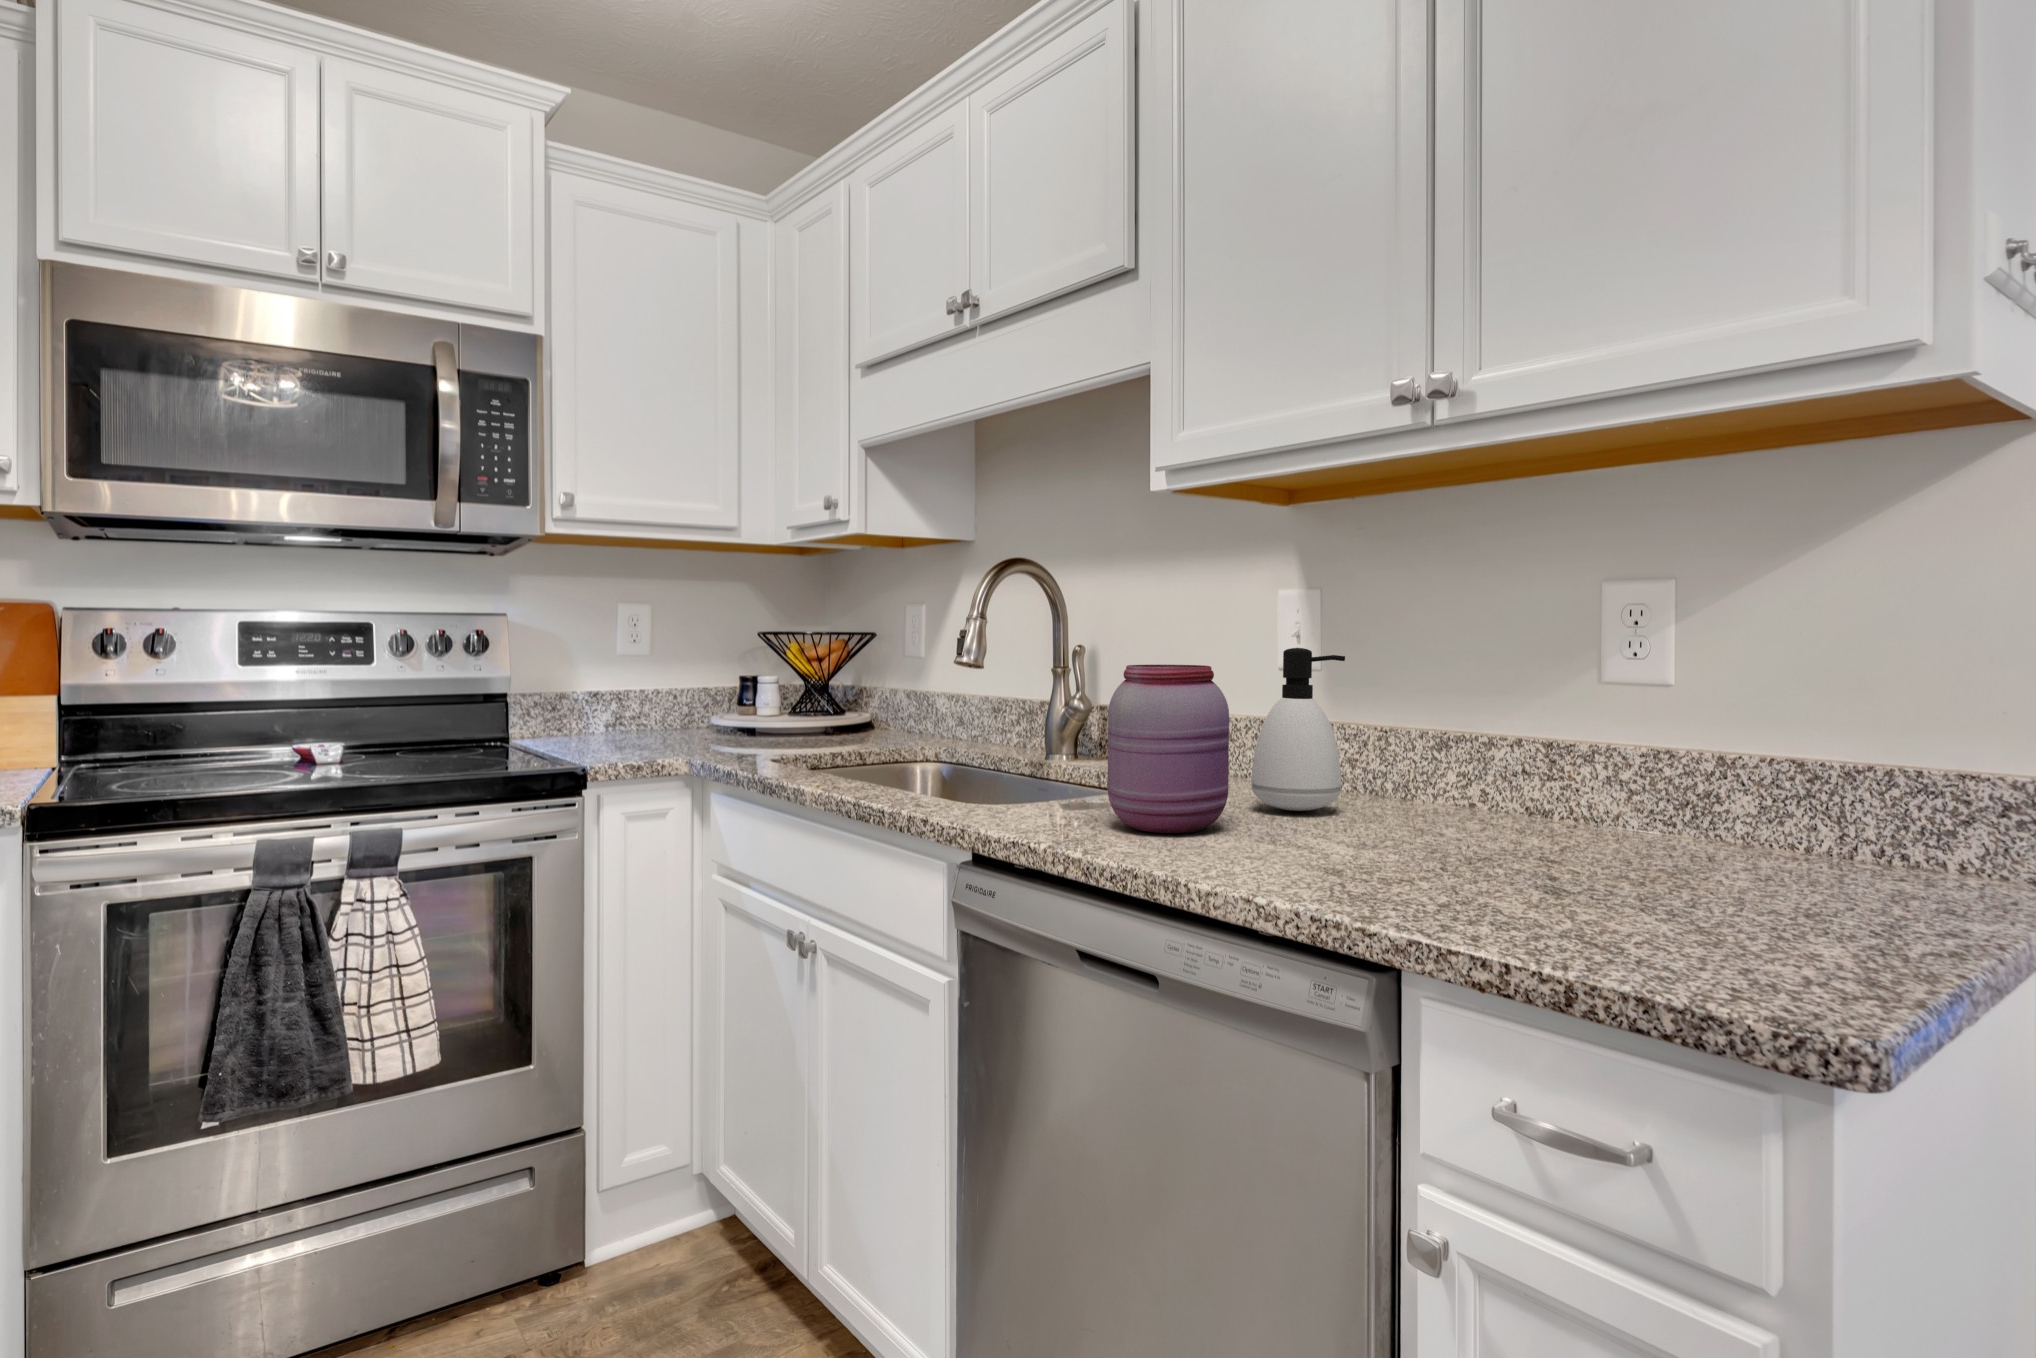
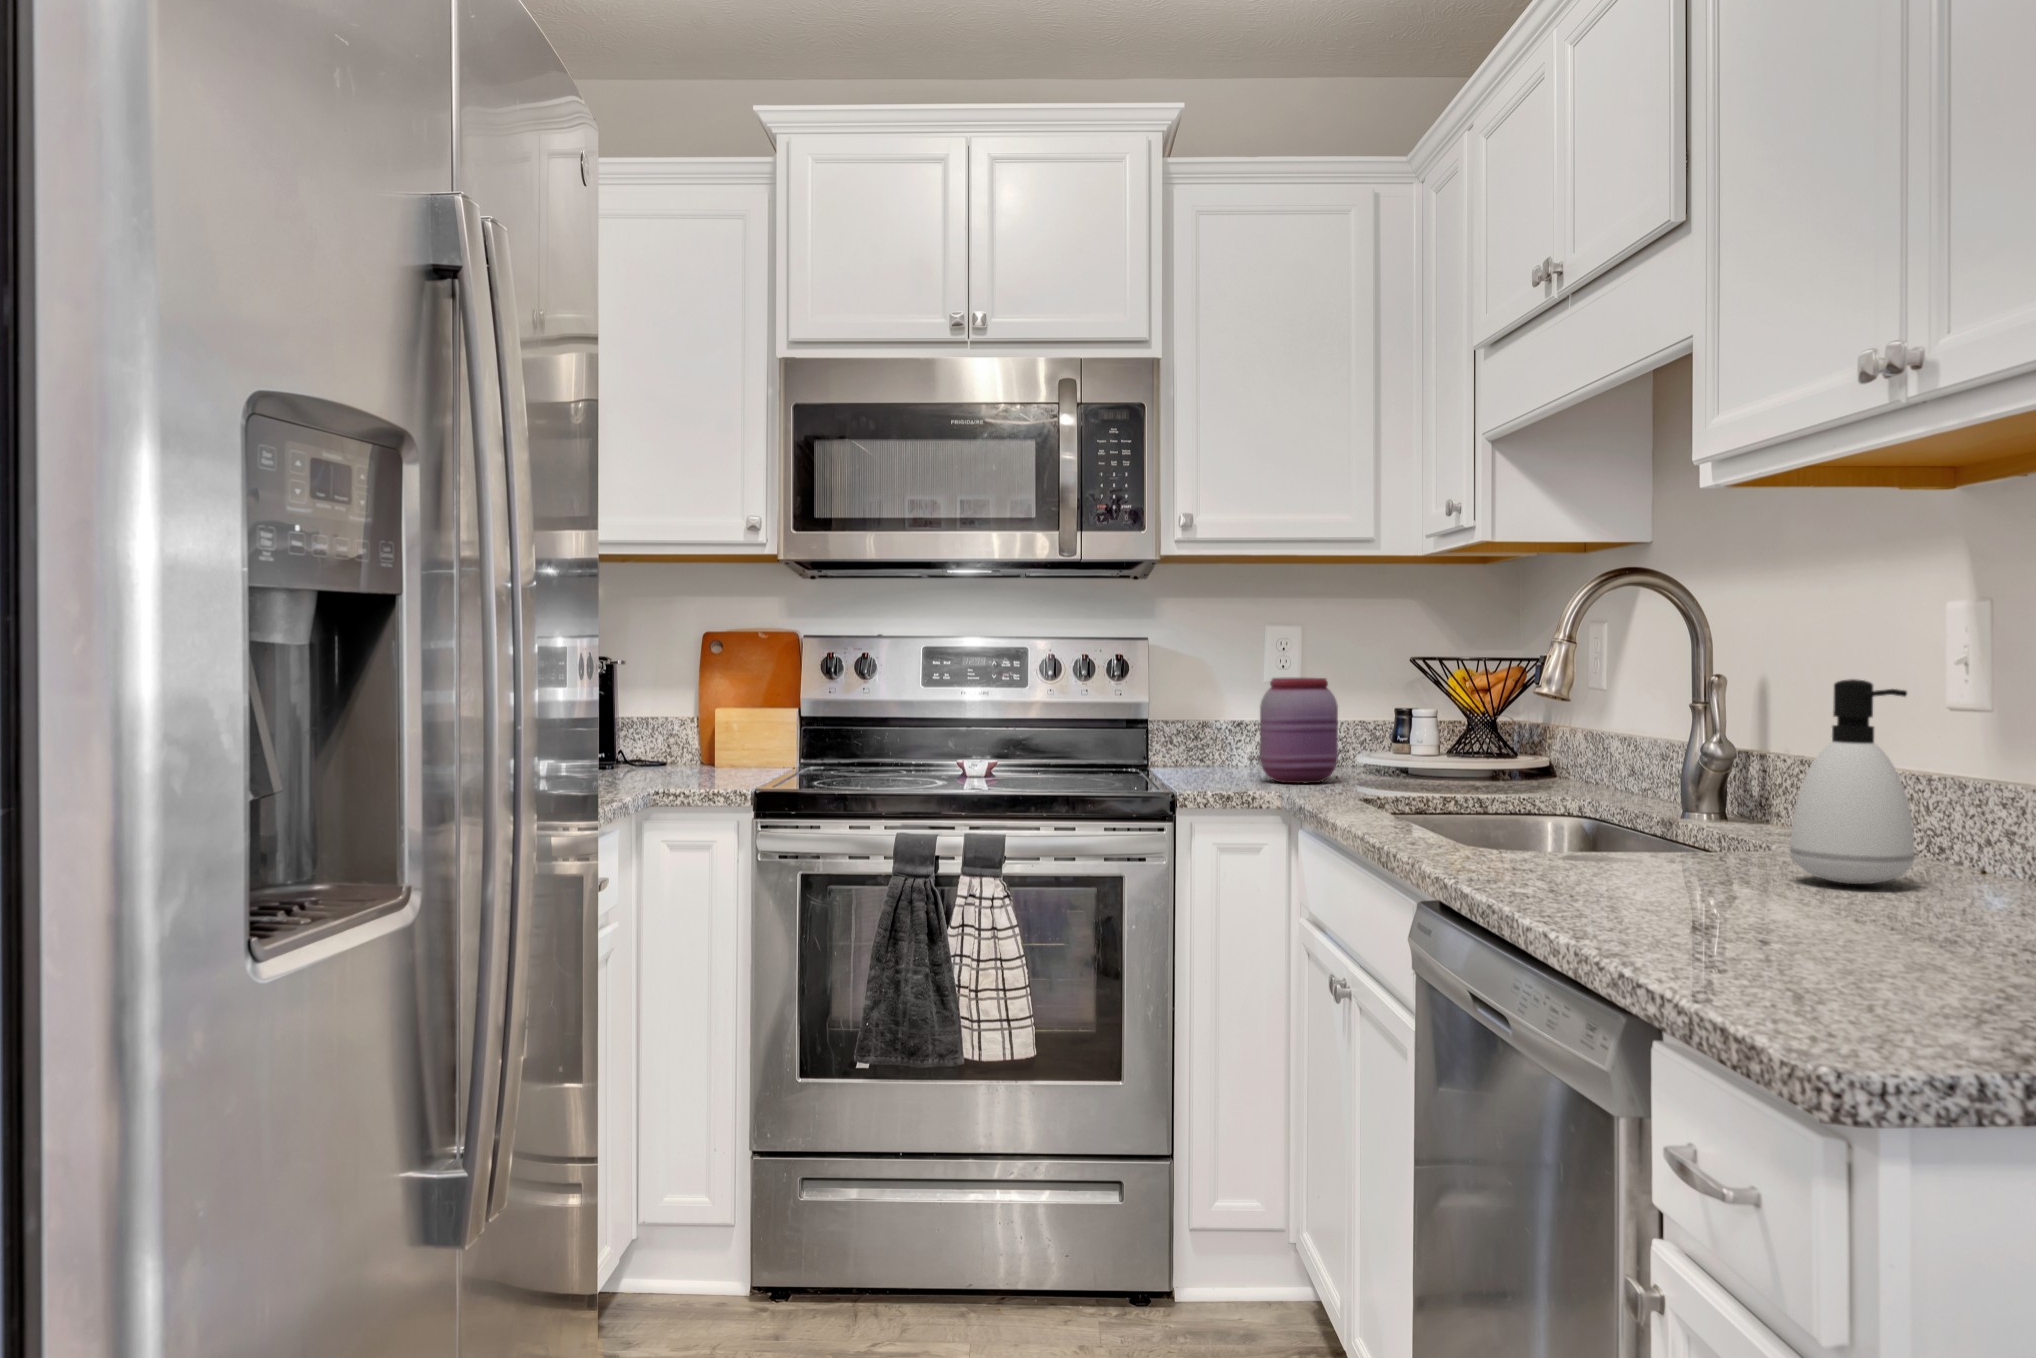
jar: present [1108,665,1229,833] -> present [1260,678,1338,783]

